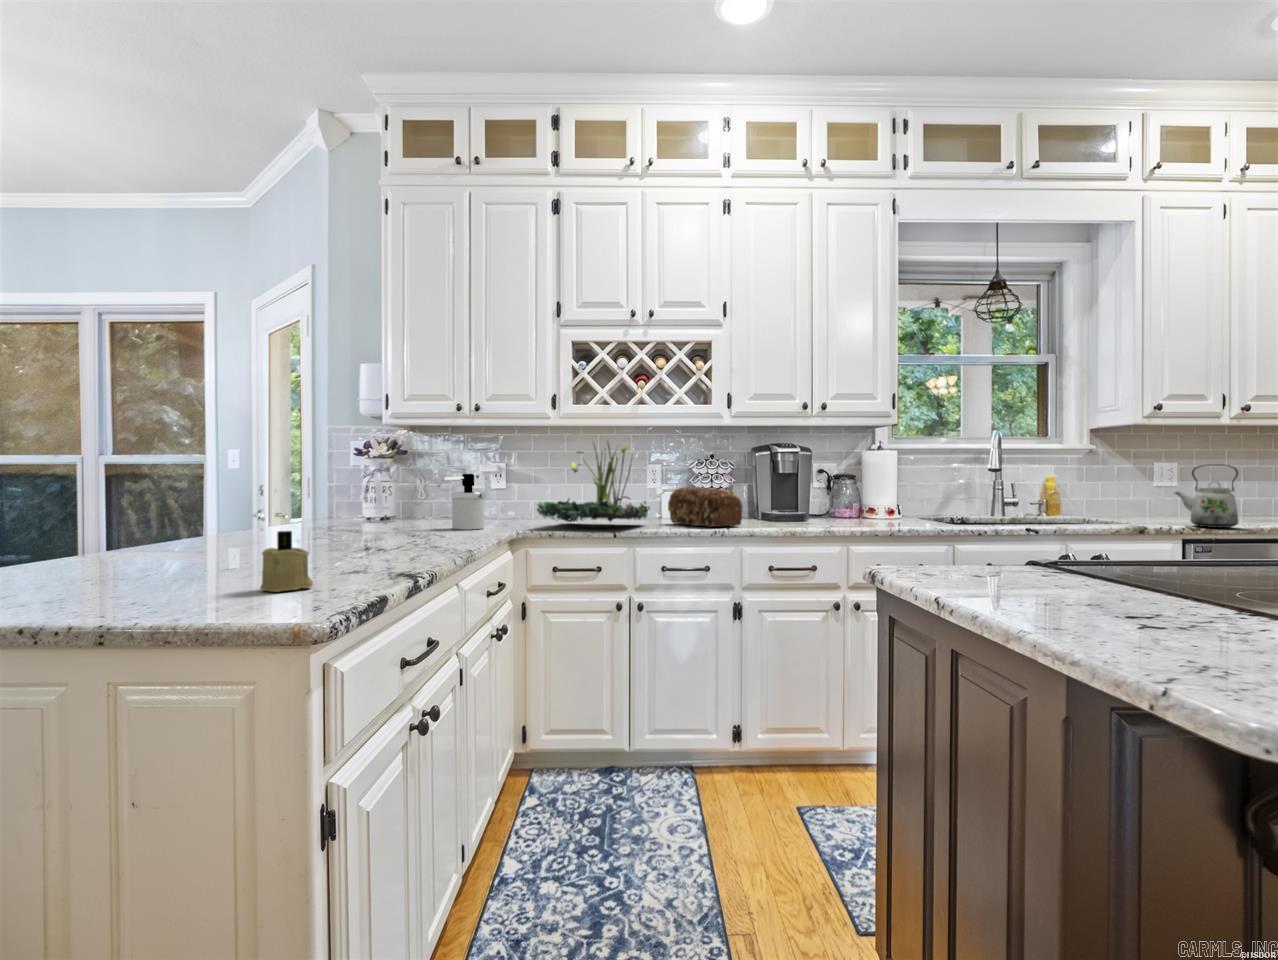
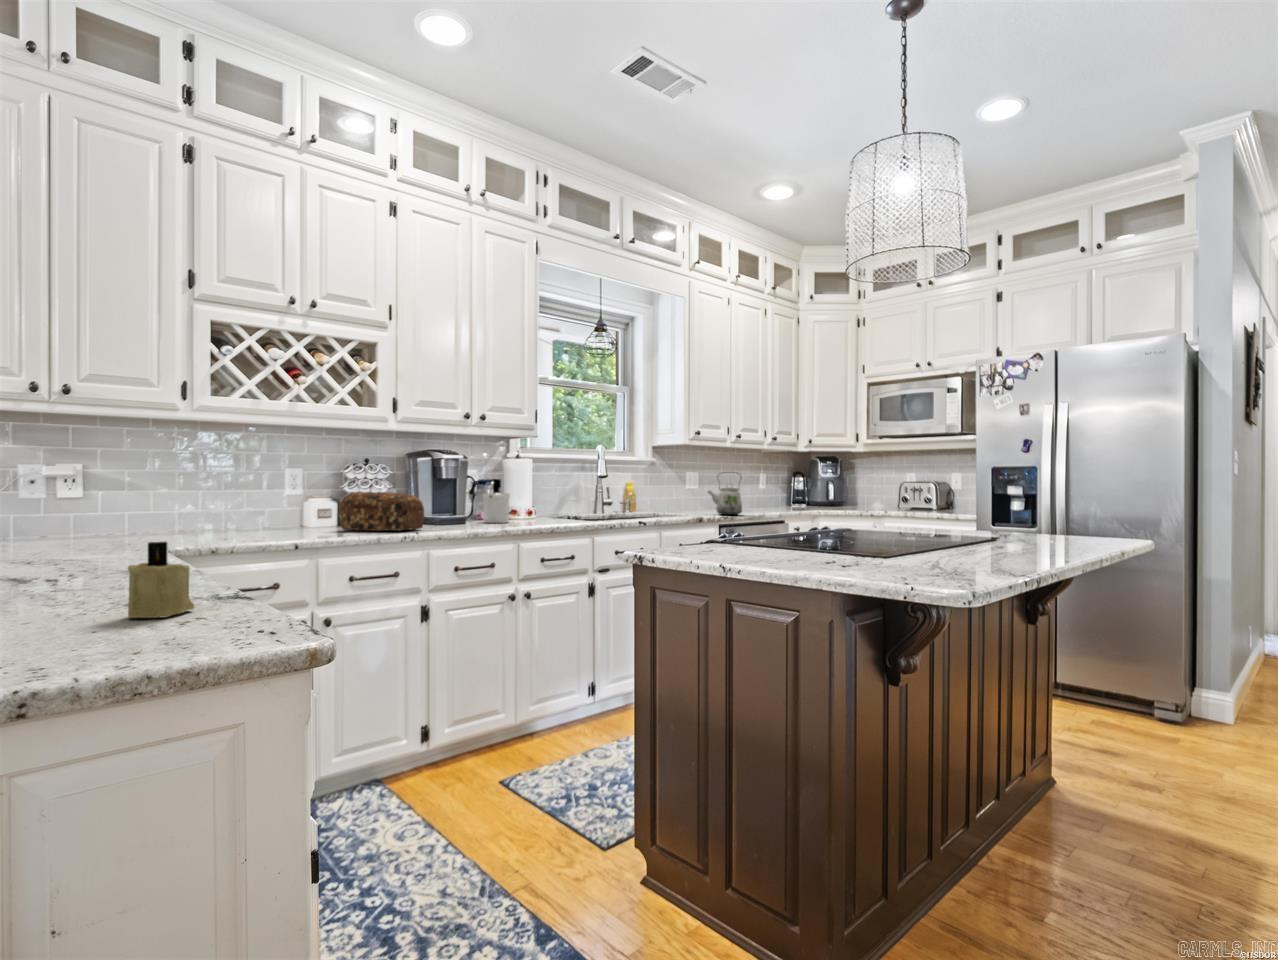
plant: present [537,442,650,522] -> none [202,439,328,536]
soap dispenser: present [437,474,485,530] -> present [483,479,510,523]

